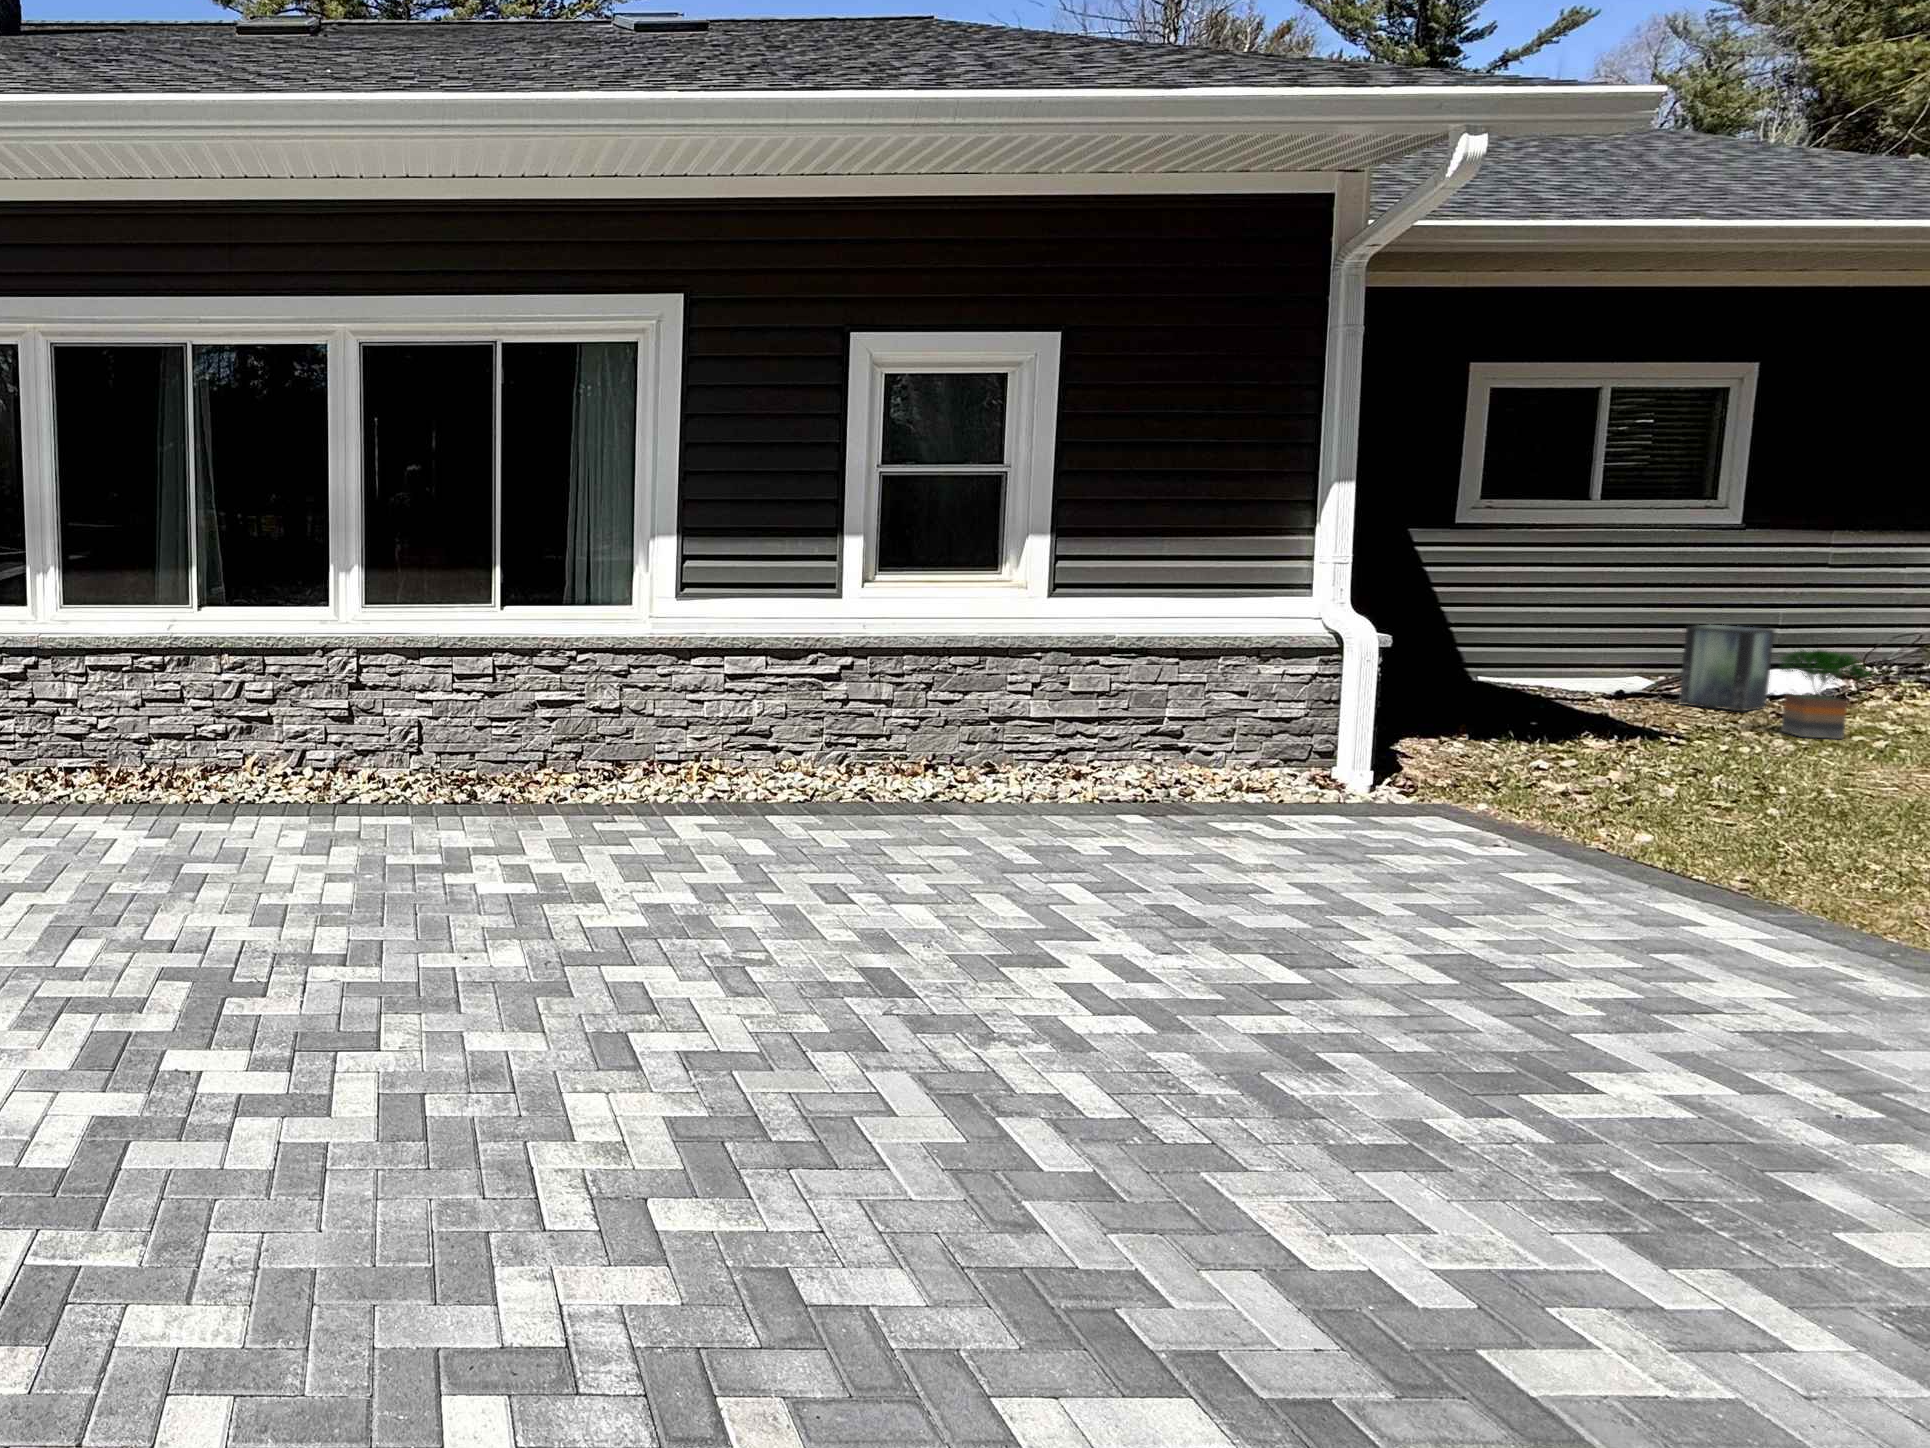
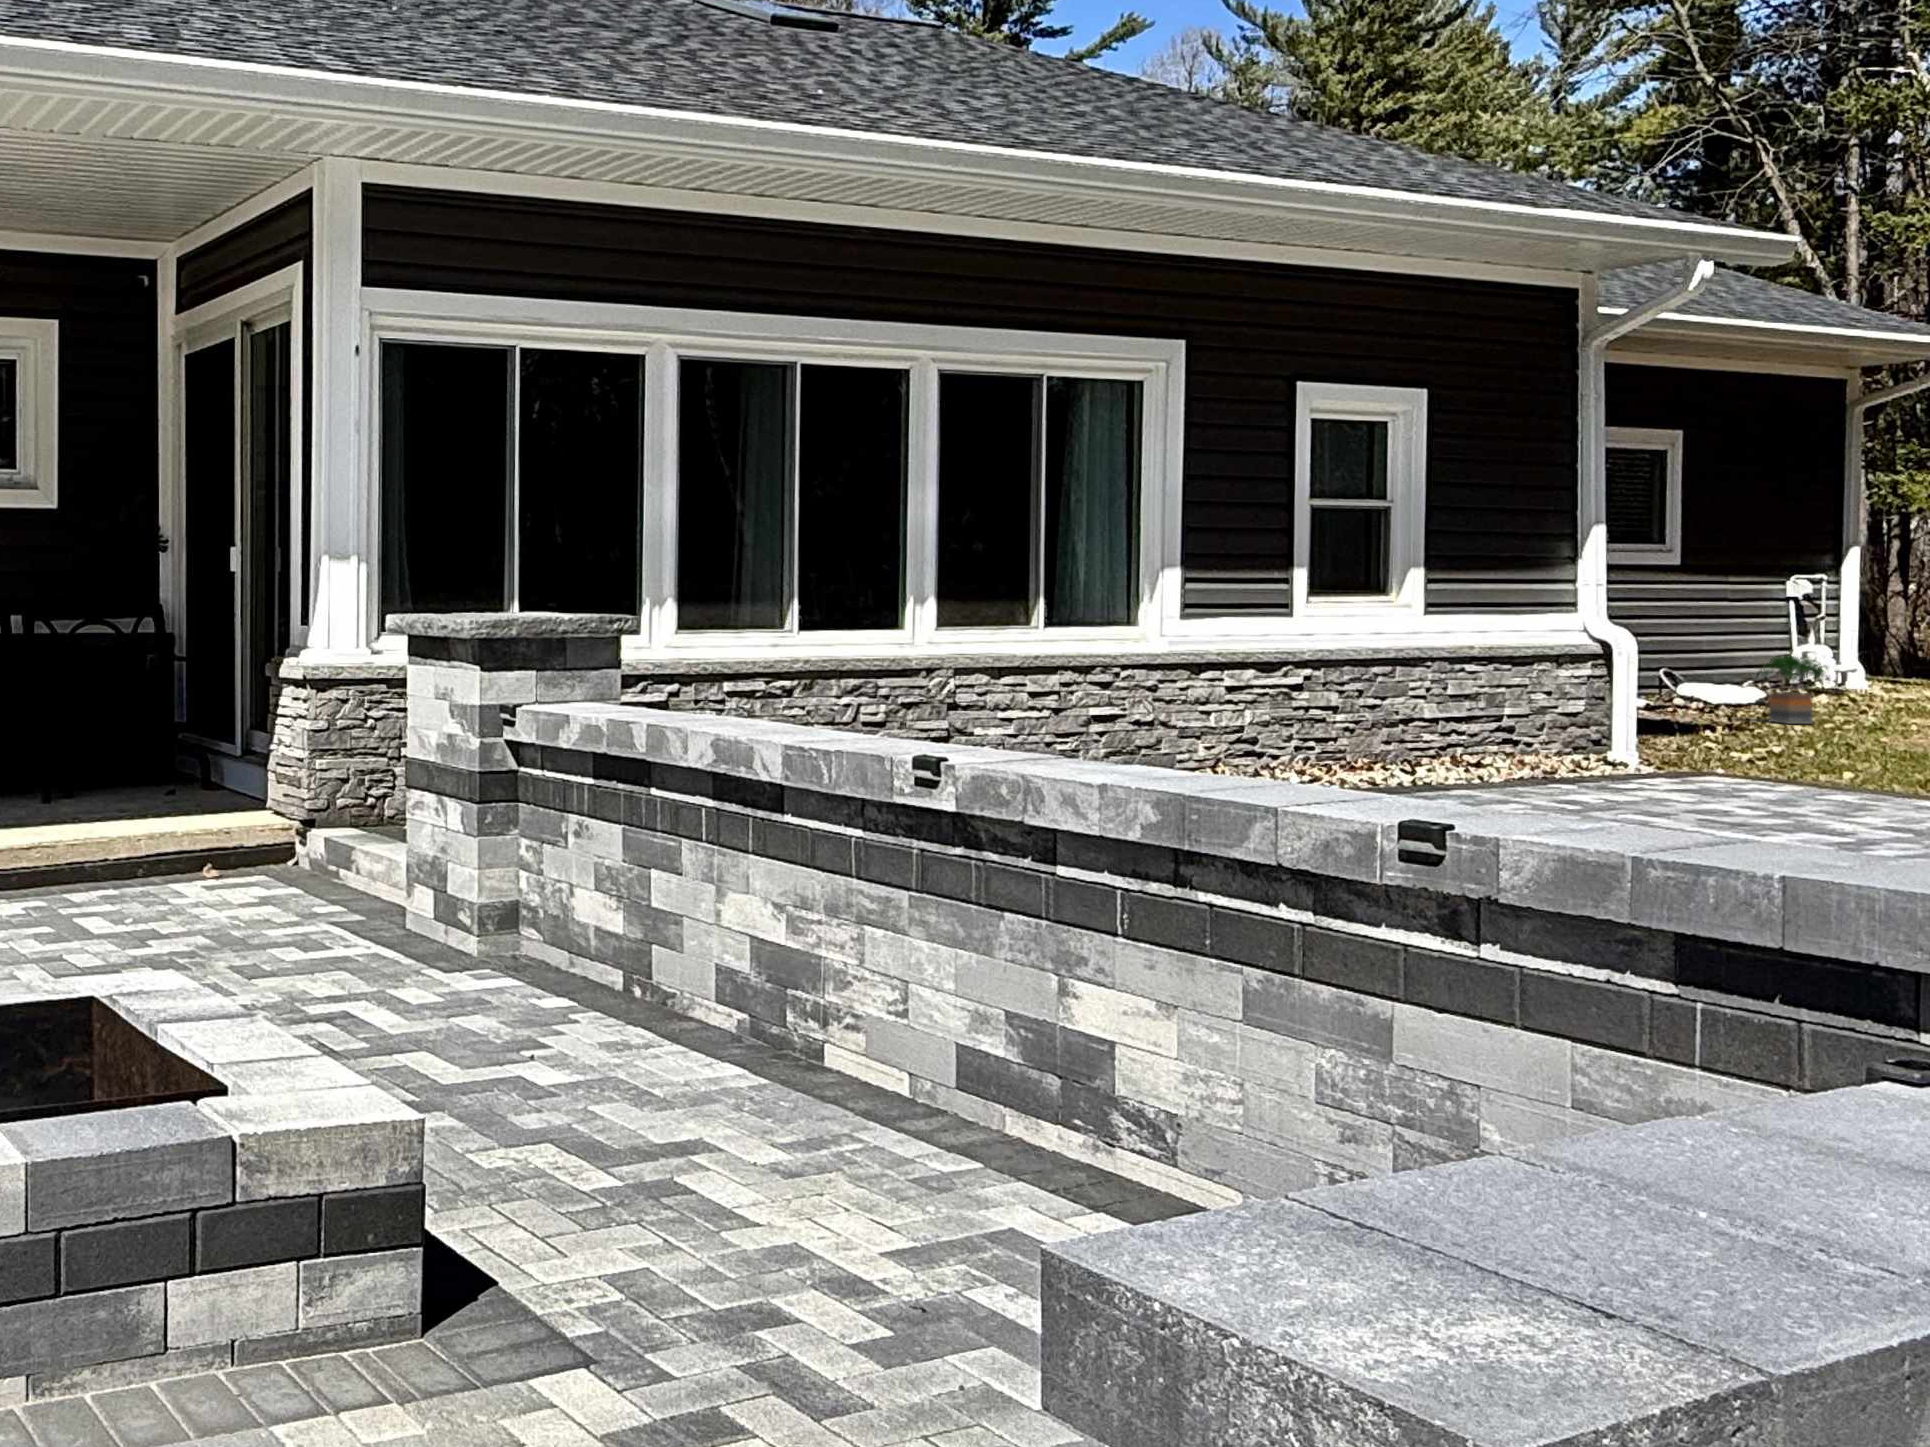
storage box: present [1679,625,1774,711] -> none [1671,644,1724,711]

